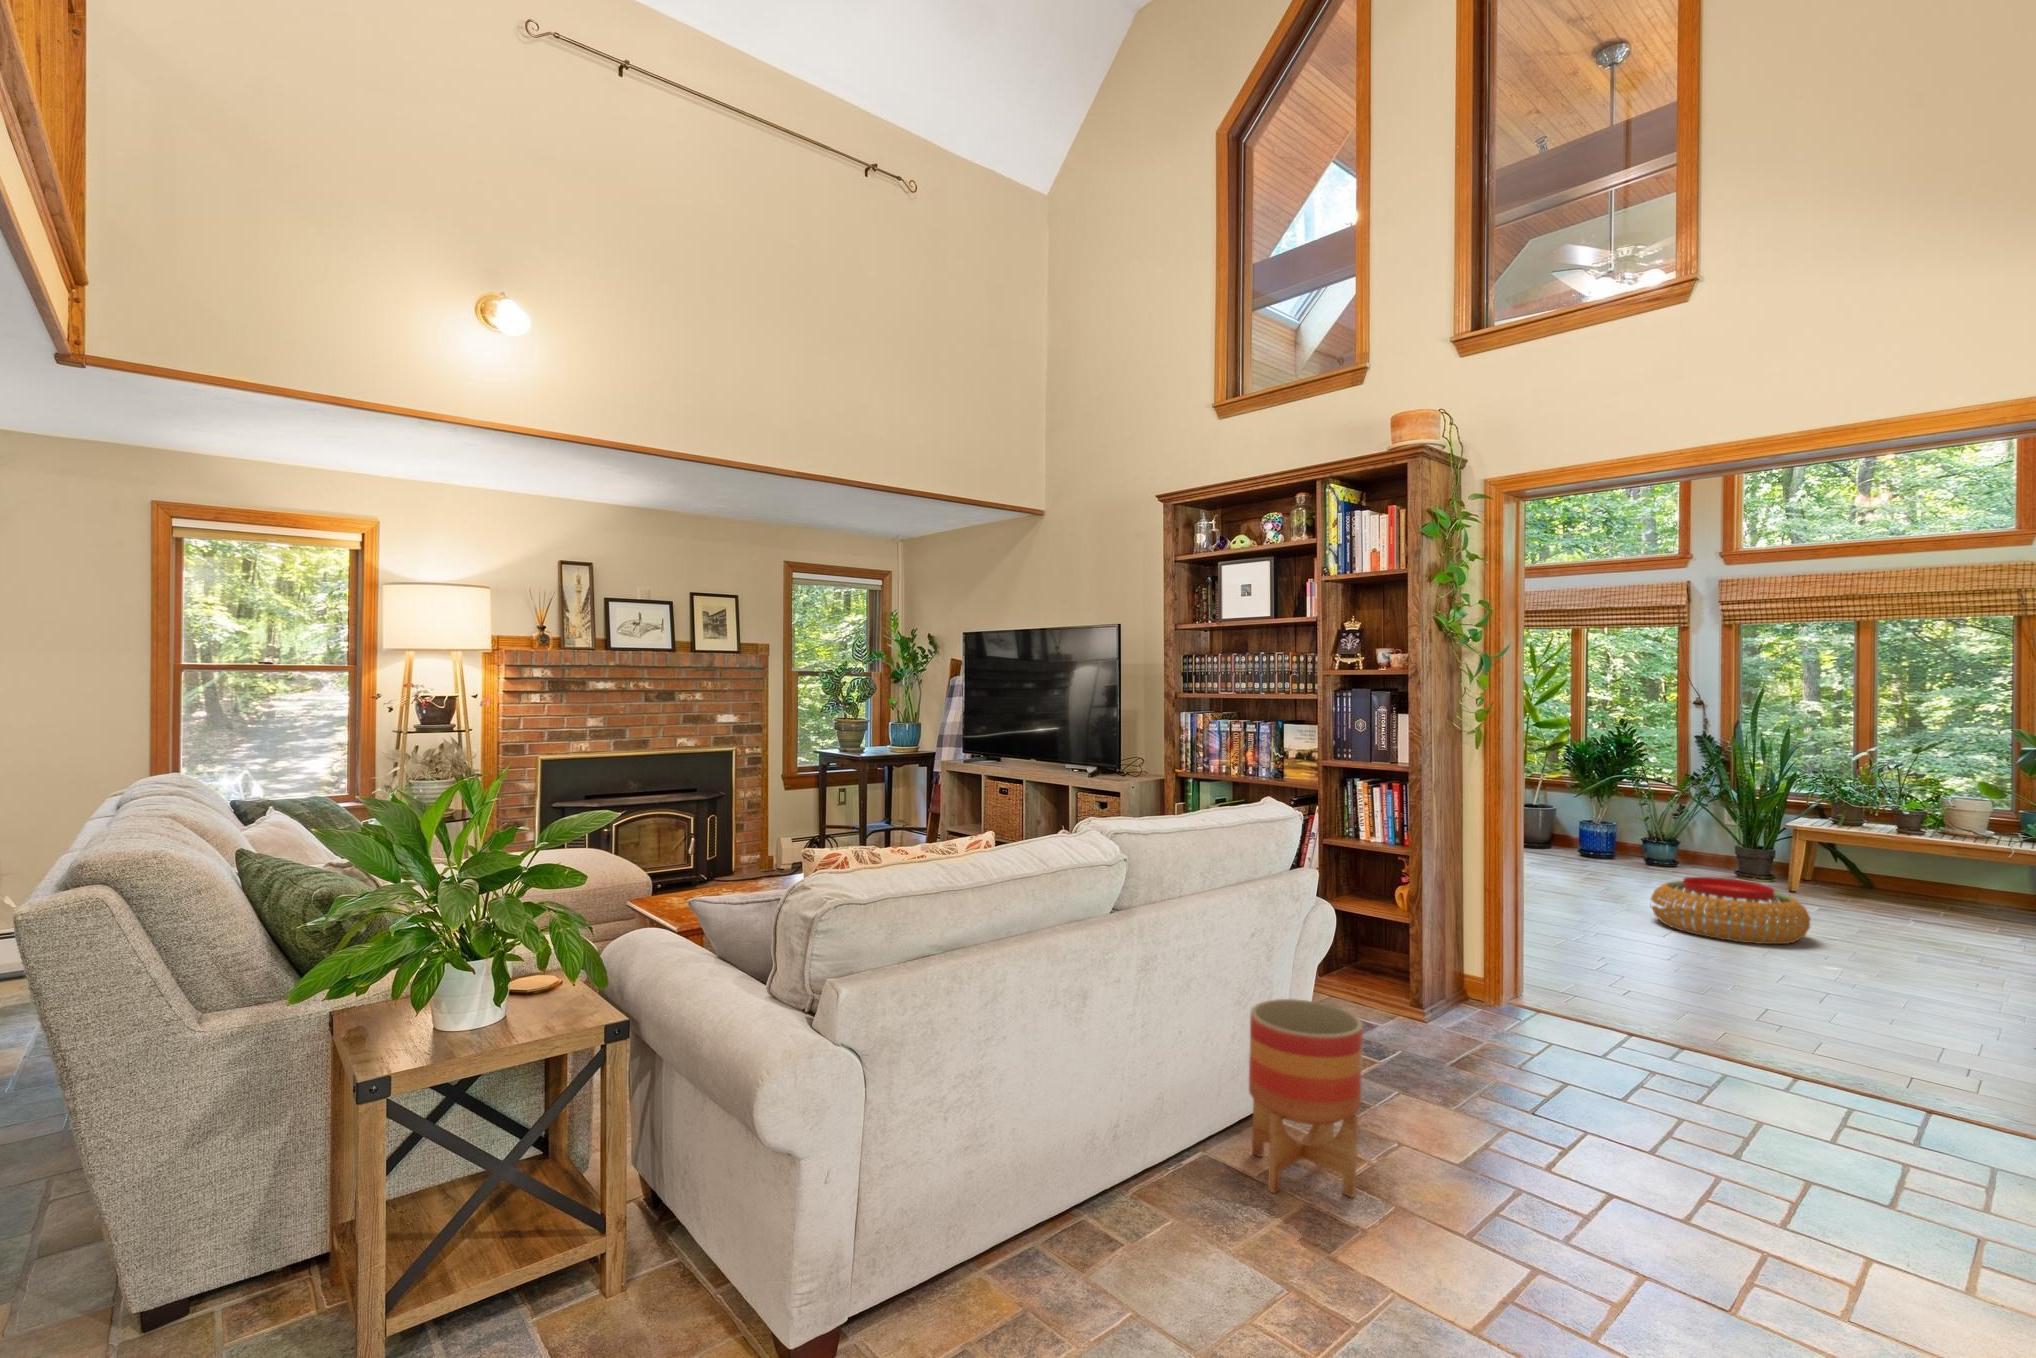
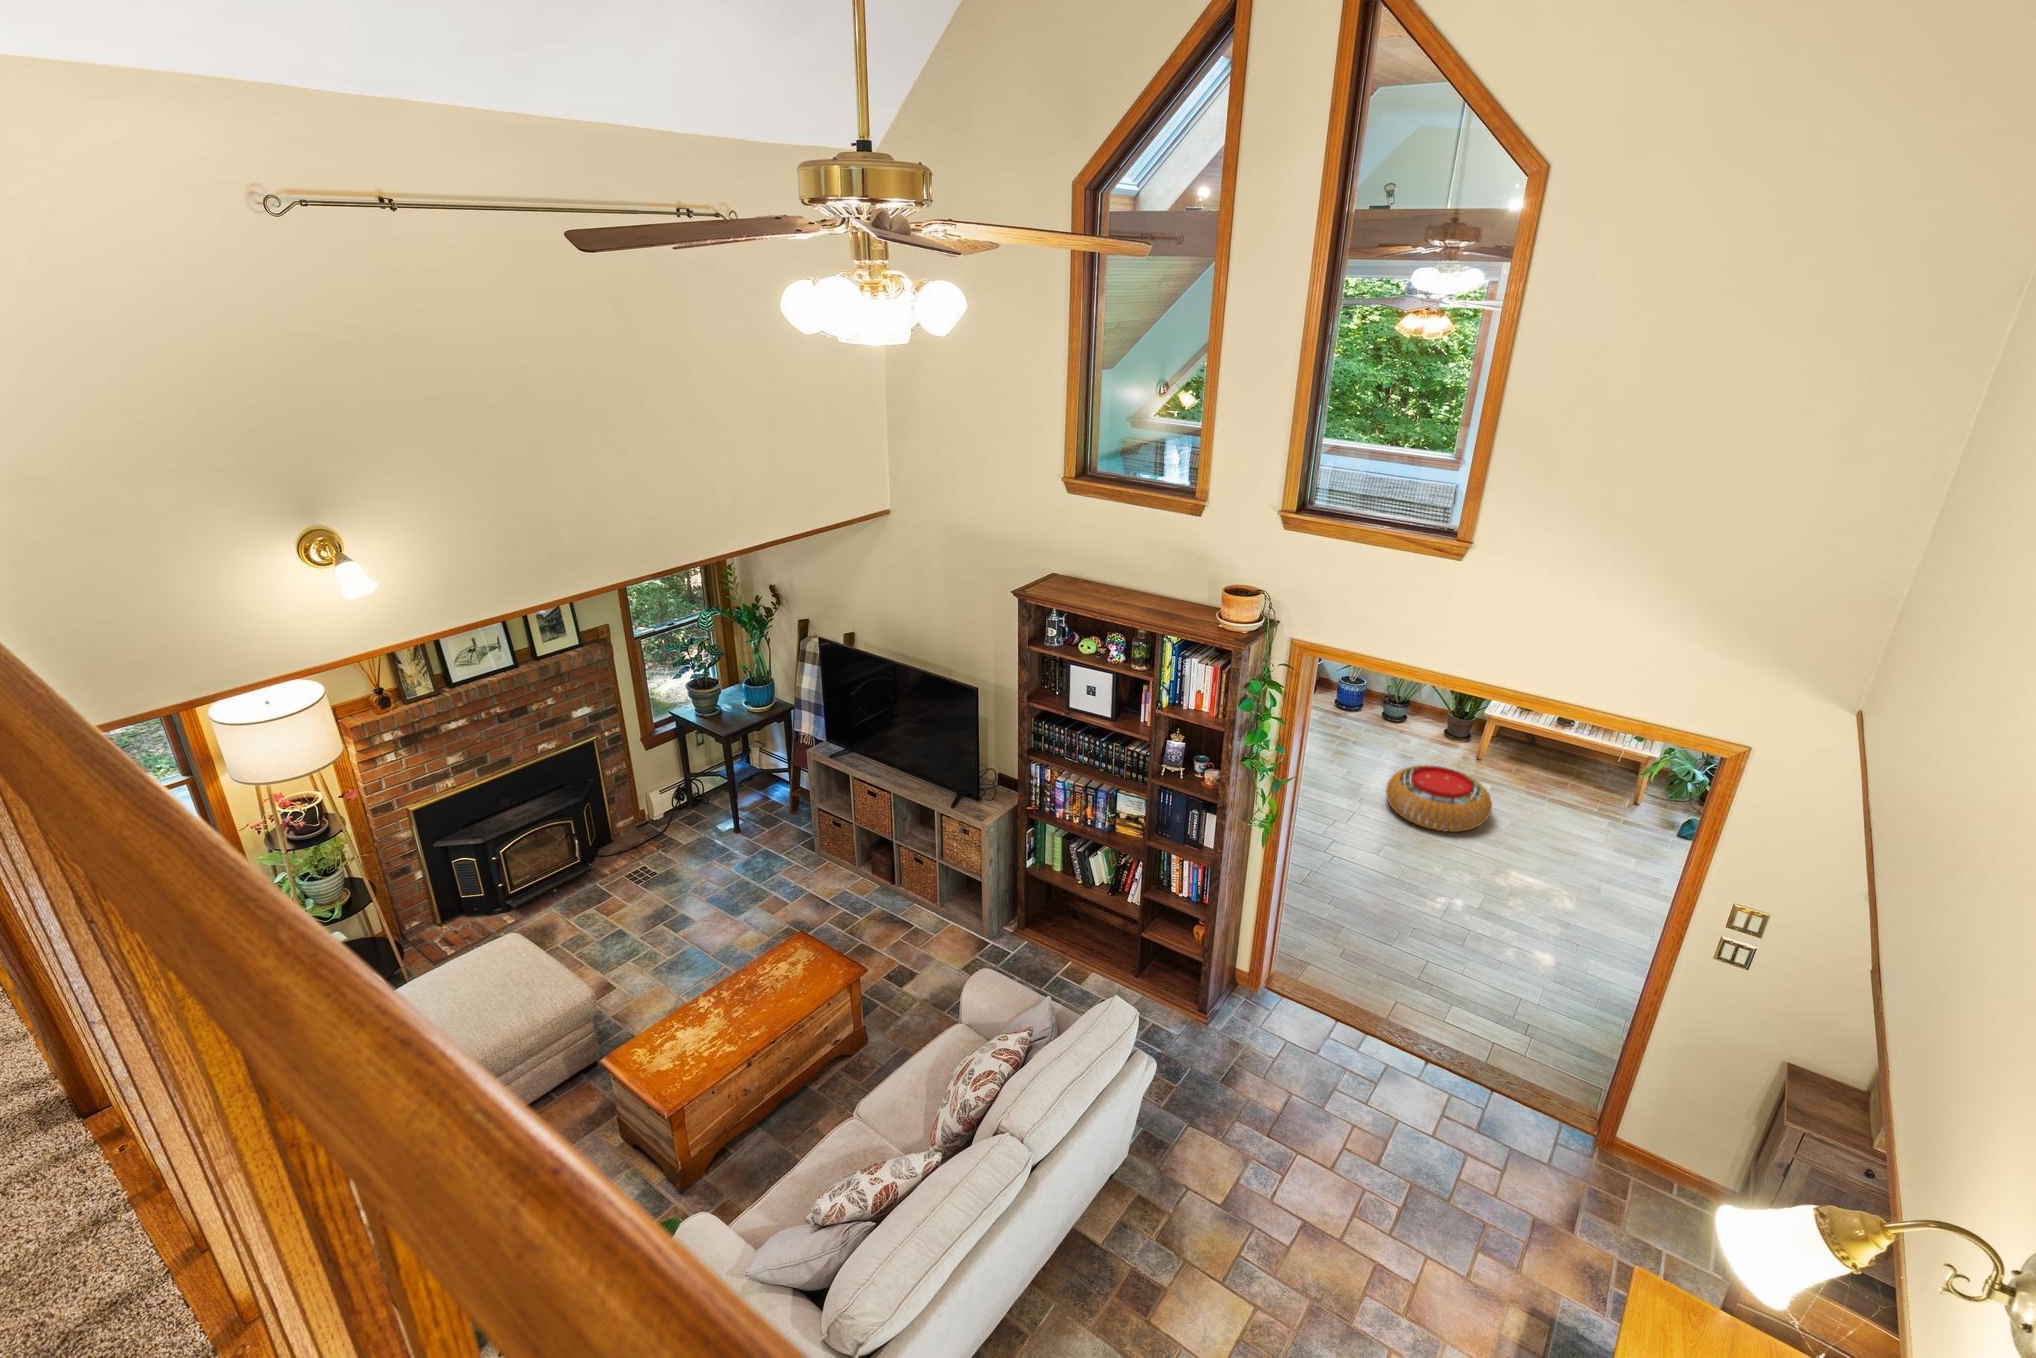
planter: present [1249,999,1363,1197] -> none [1102,1159,1173,1284]

